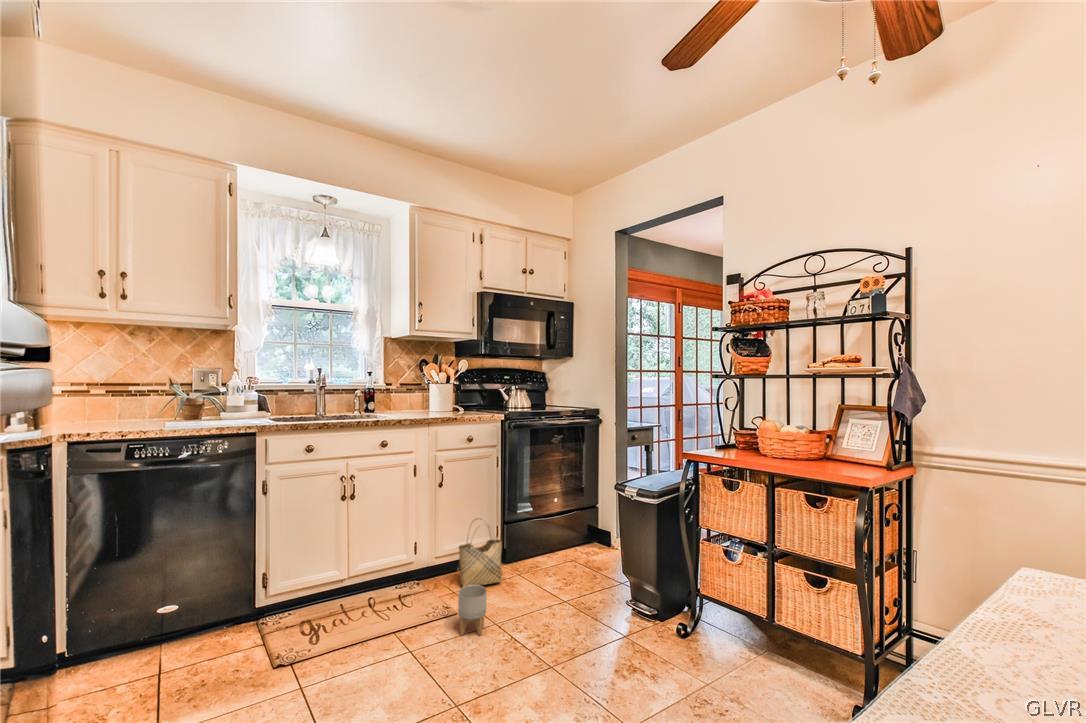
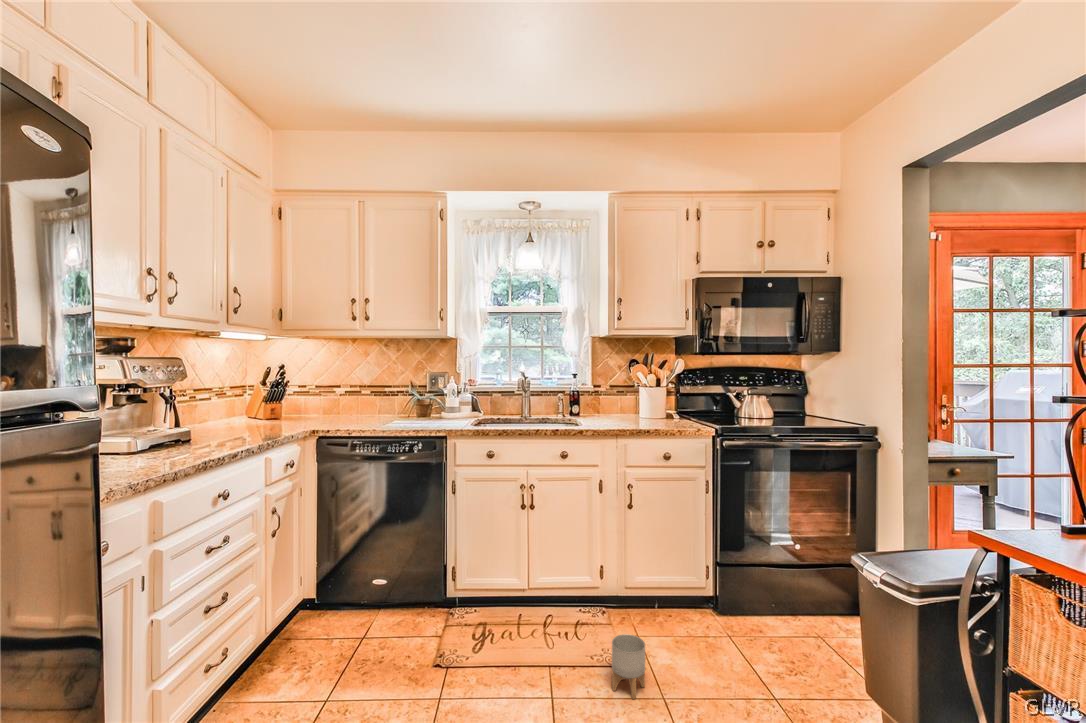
woven basket: present [459,518,502,587] -> none [643,554,700,639]

